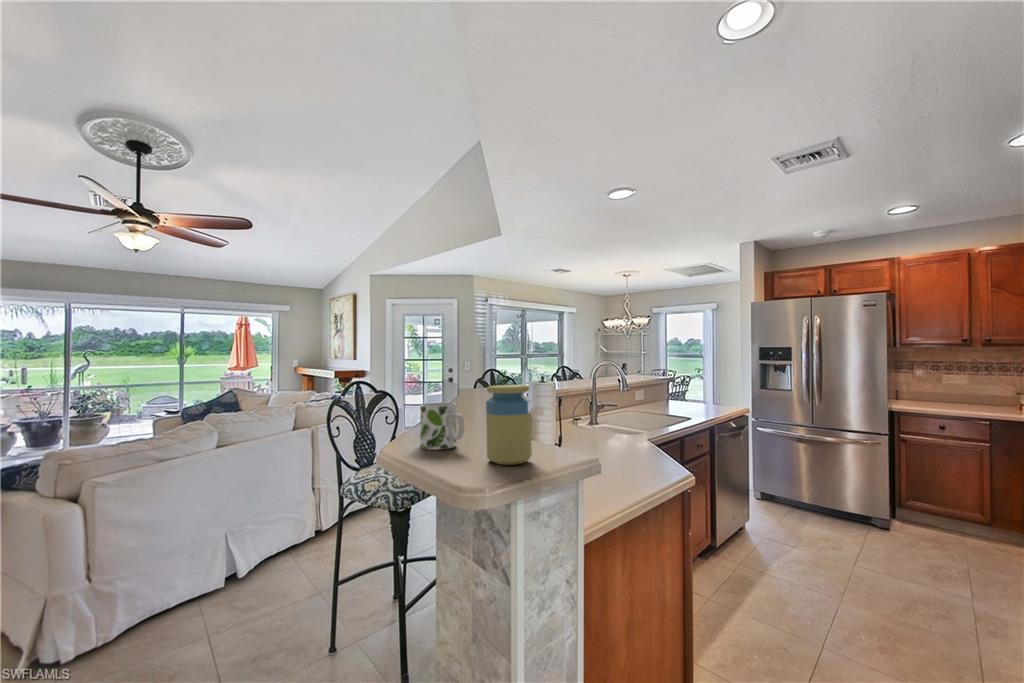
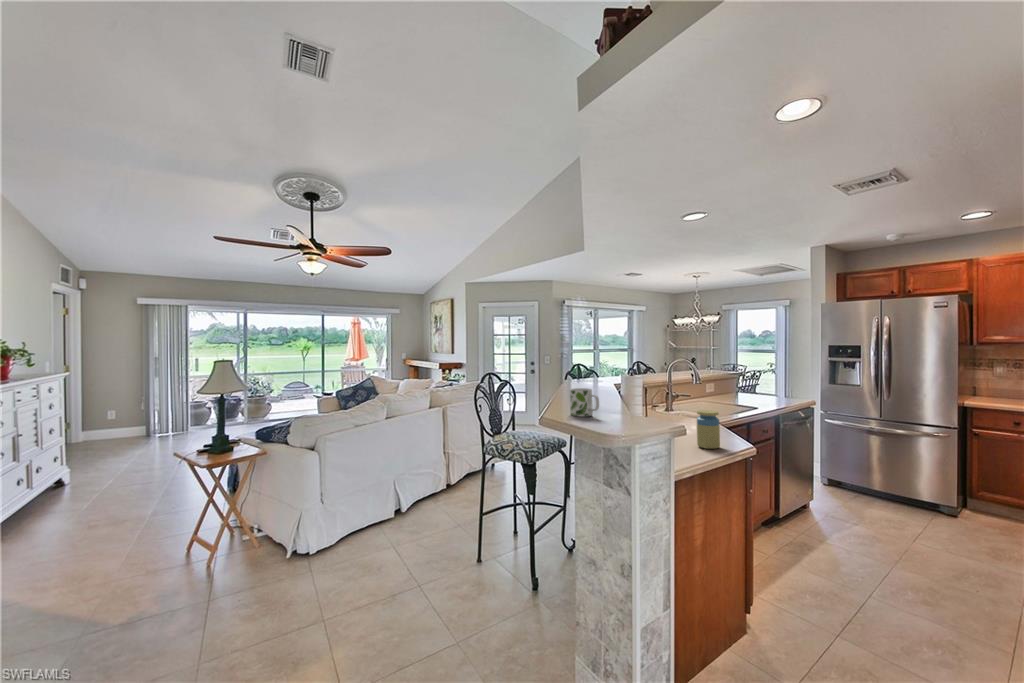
jar: present [486,385,532,465] -> present [697,410,720,449]

